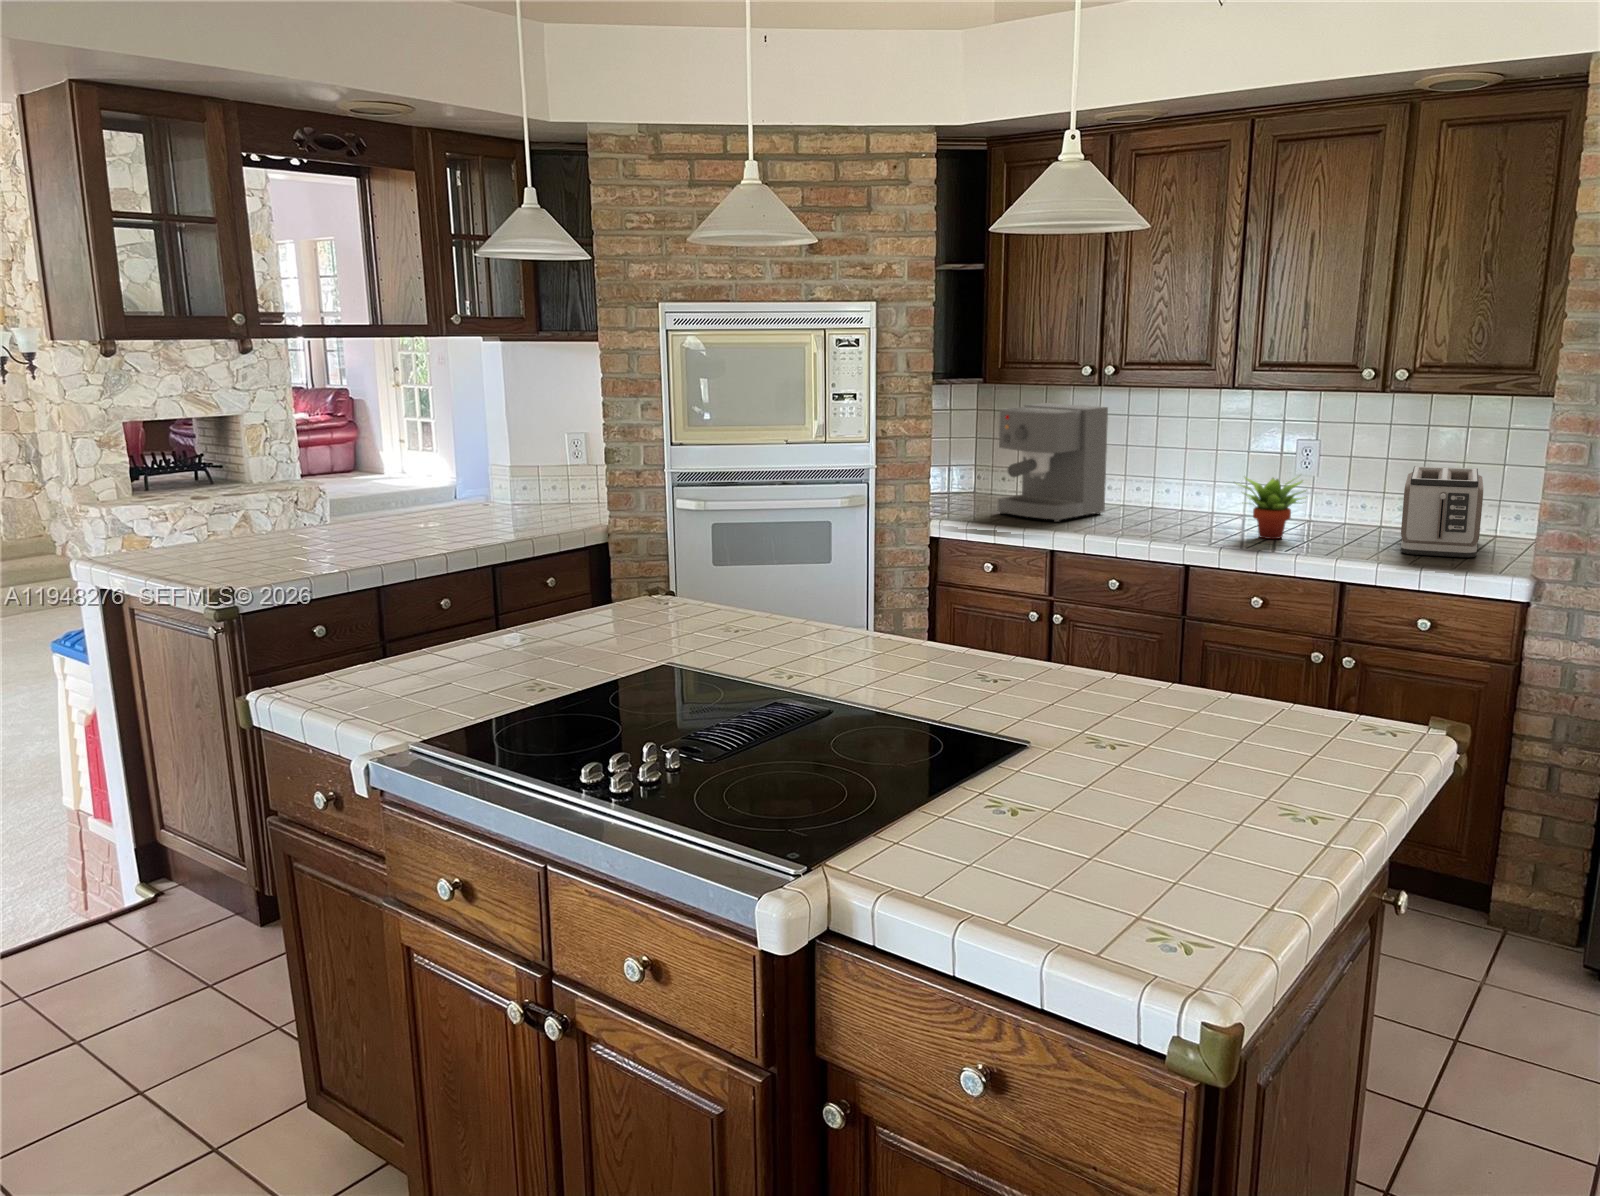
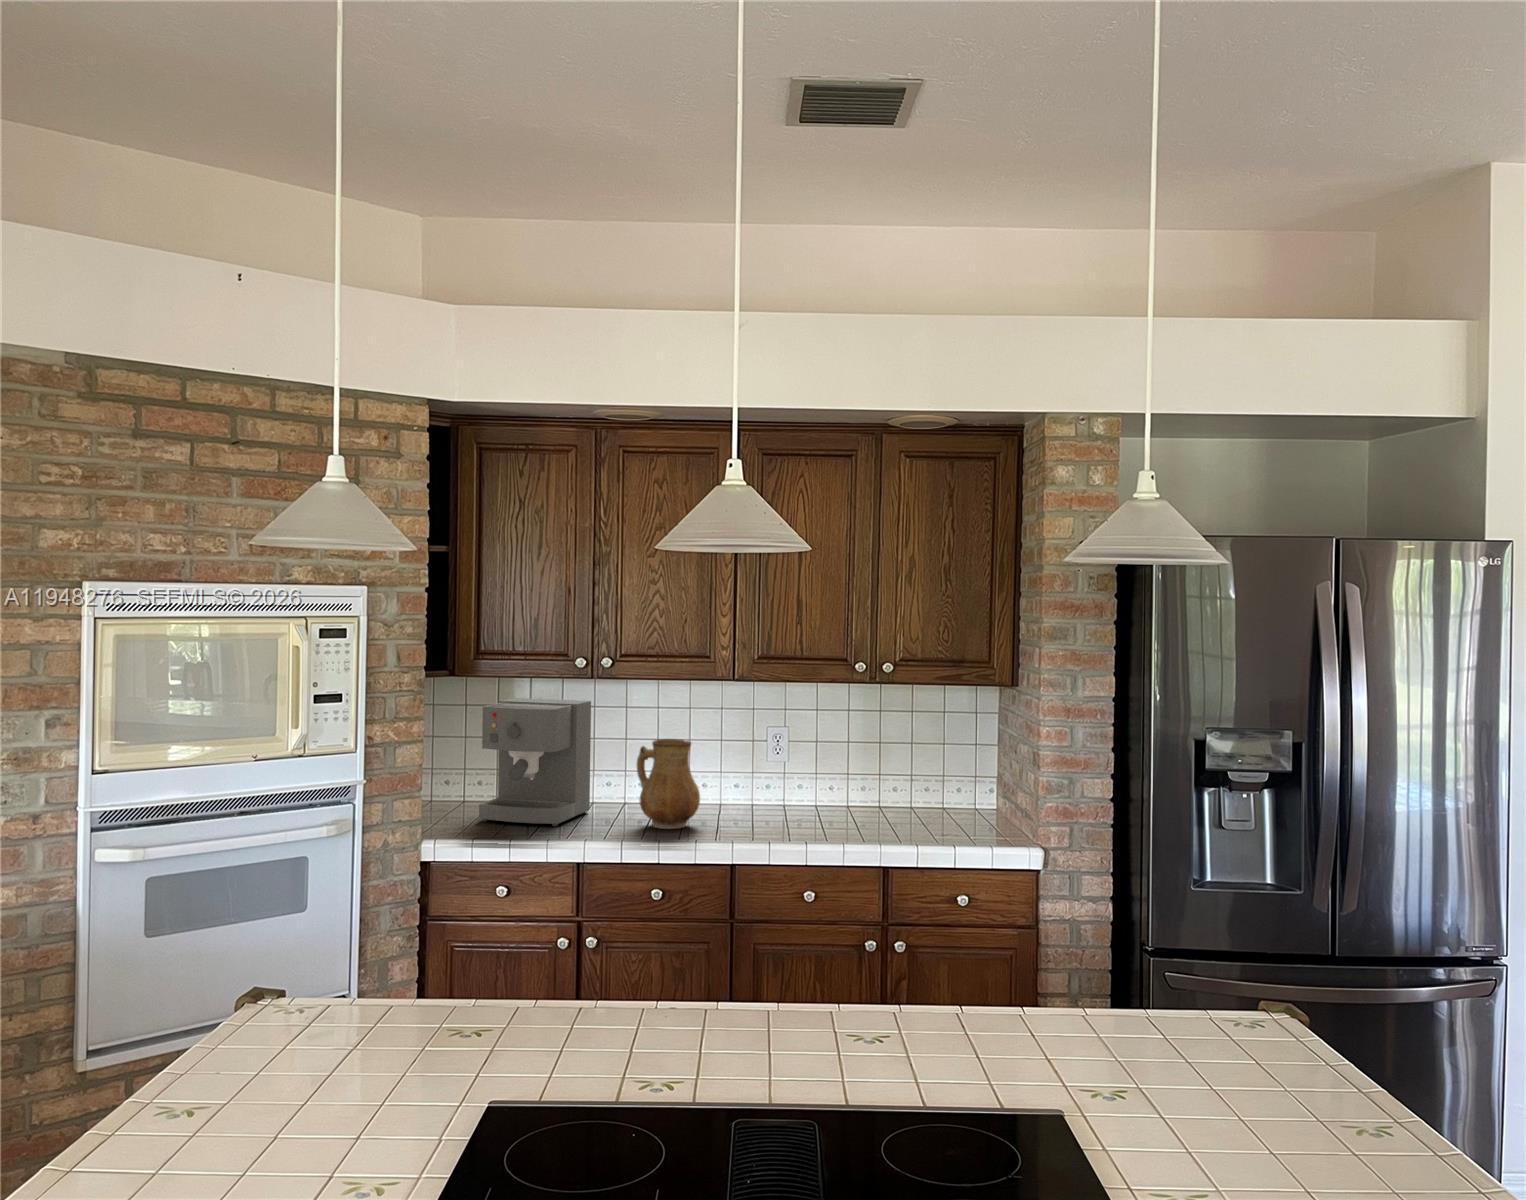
ceramic pitcher: none [1132,445,1193,532] -> present [637,739,700,829]
toaster: present [1401,466,1483,557] -> none [878,748,969,832]
succulent plant: present [1238,477,1305,539] -> none [743,760,810,827]

